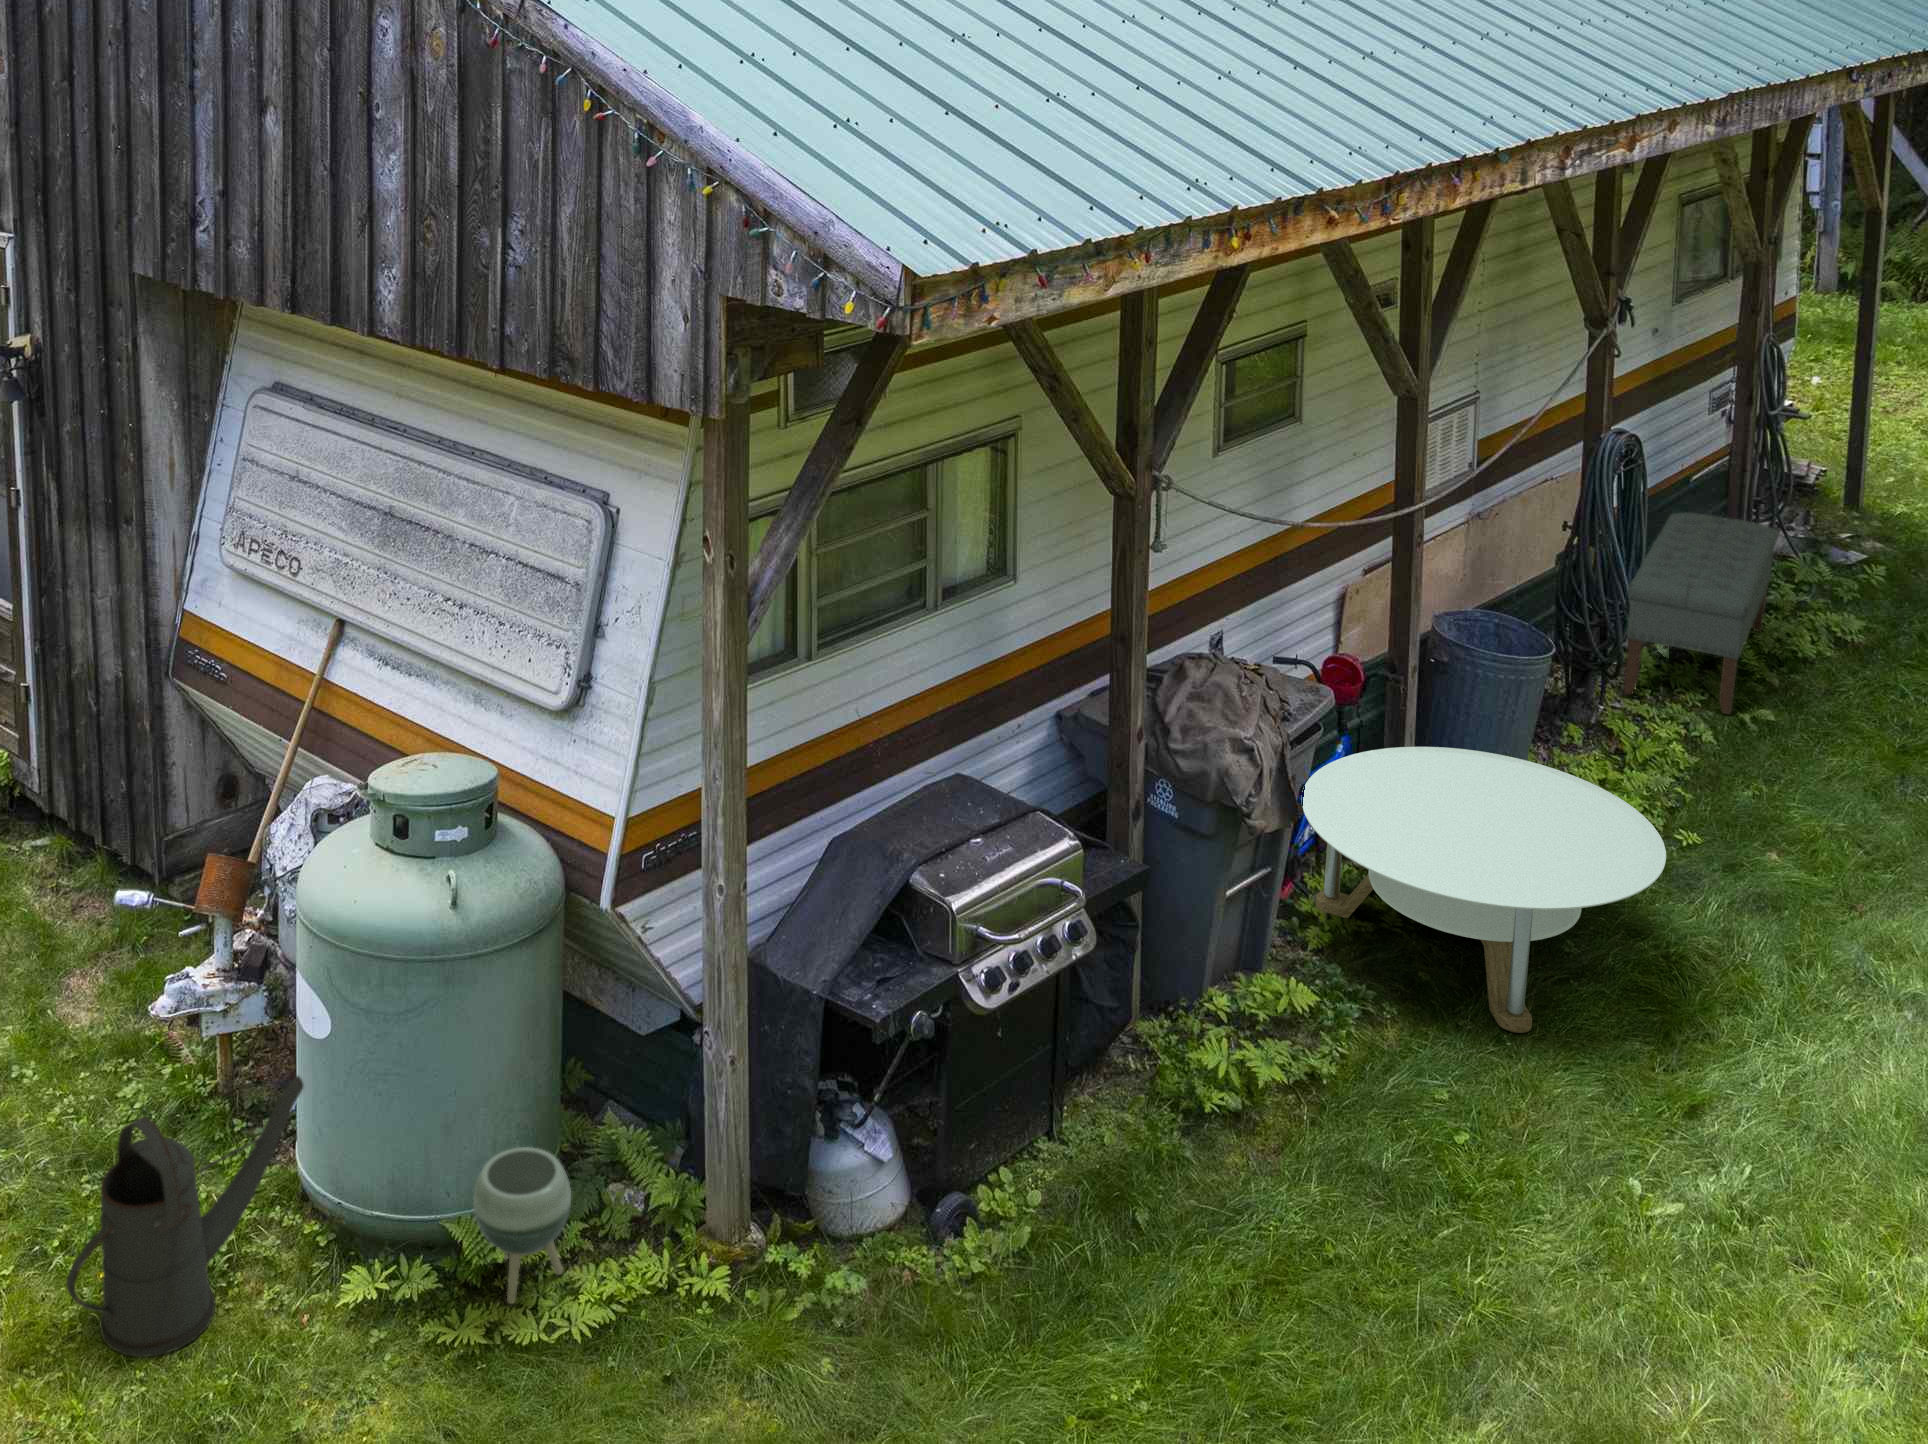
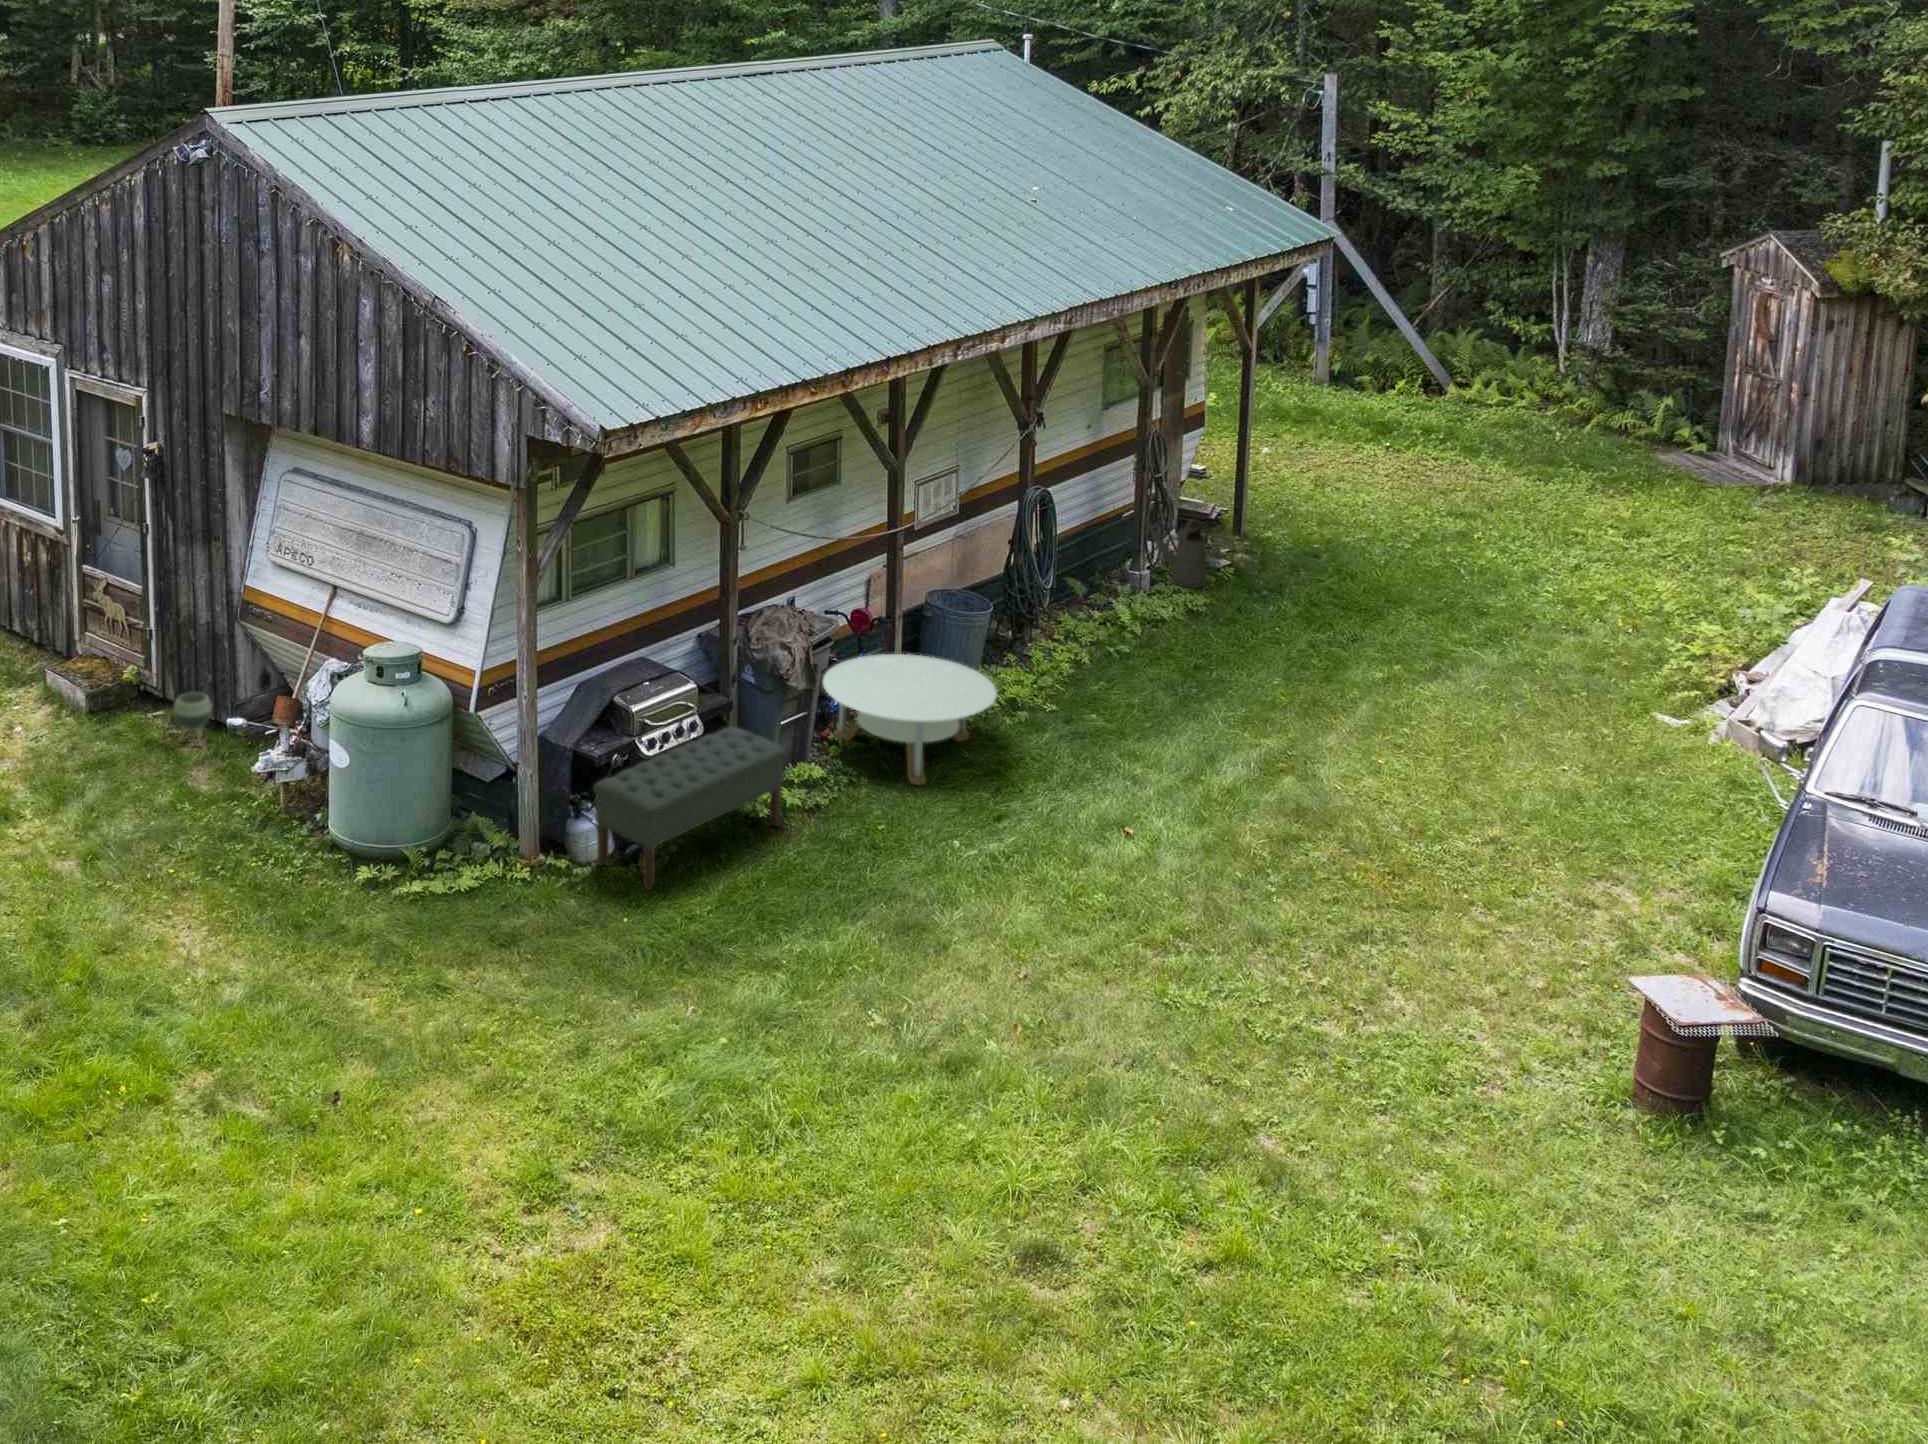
bench: present [1624,512,1778,714] -> present [593,727,786,890]
watering can: present [66,1076,304,1357] -> present [1144,518,1215,588]
planter: present [473,1147,571,1304] -> present [174,692,212,746]

